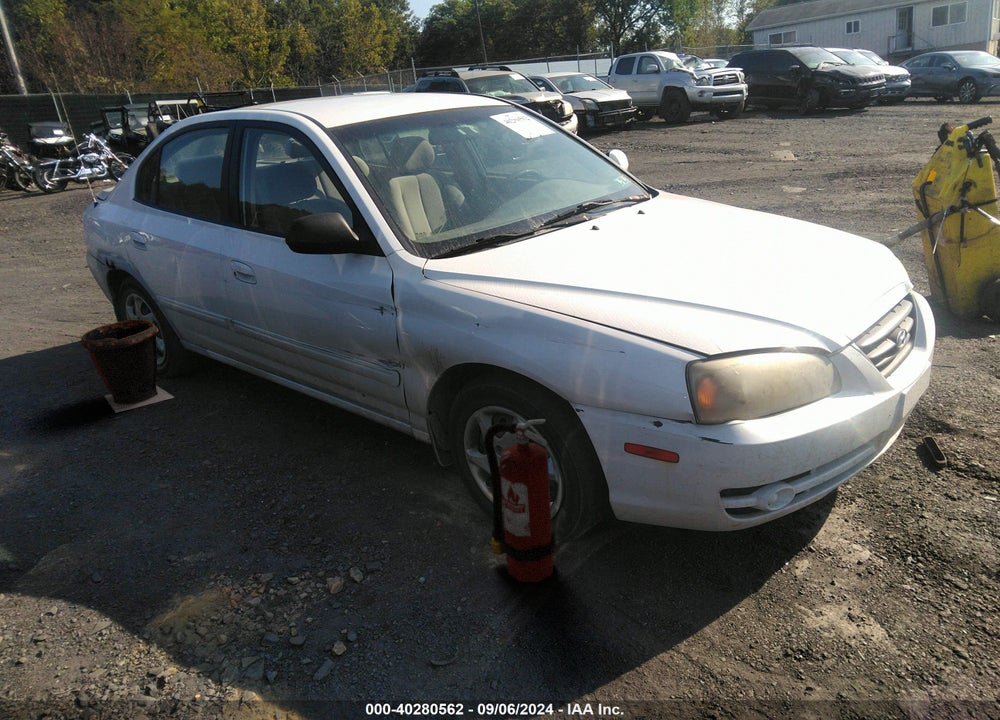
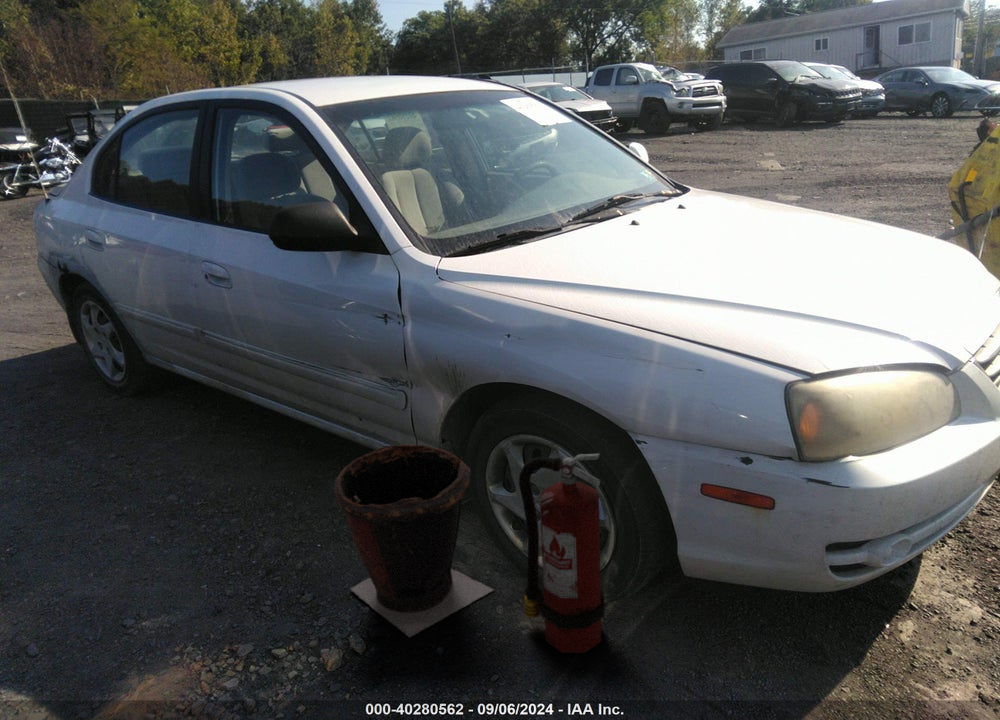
trash can: present [81,319,174,413] -> present [334,445,494,637]

